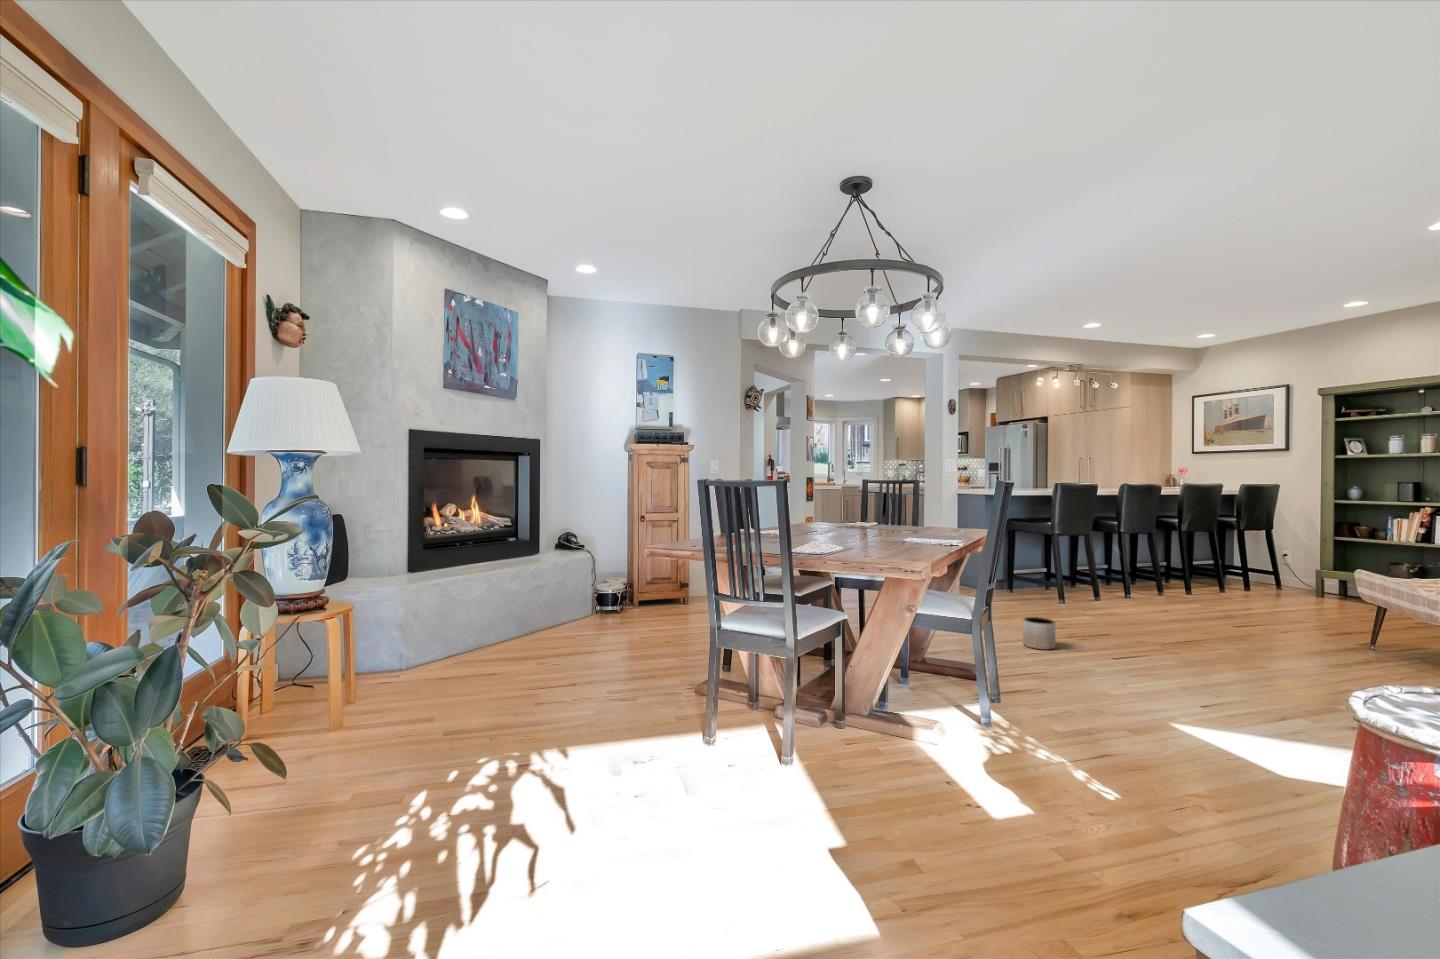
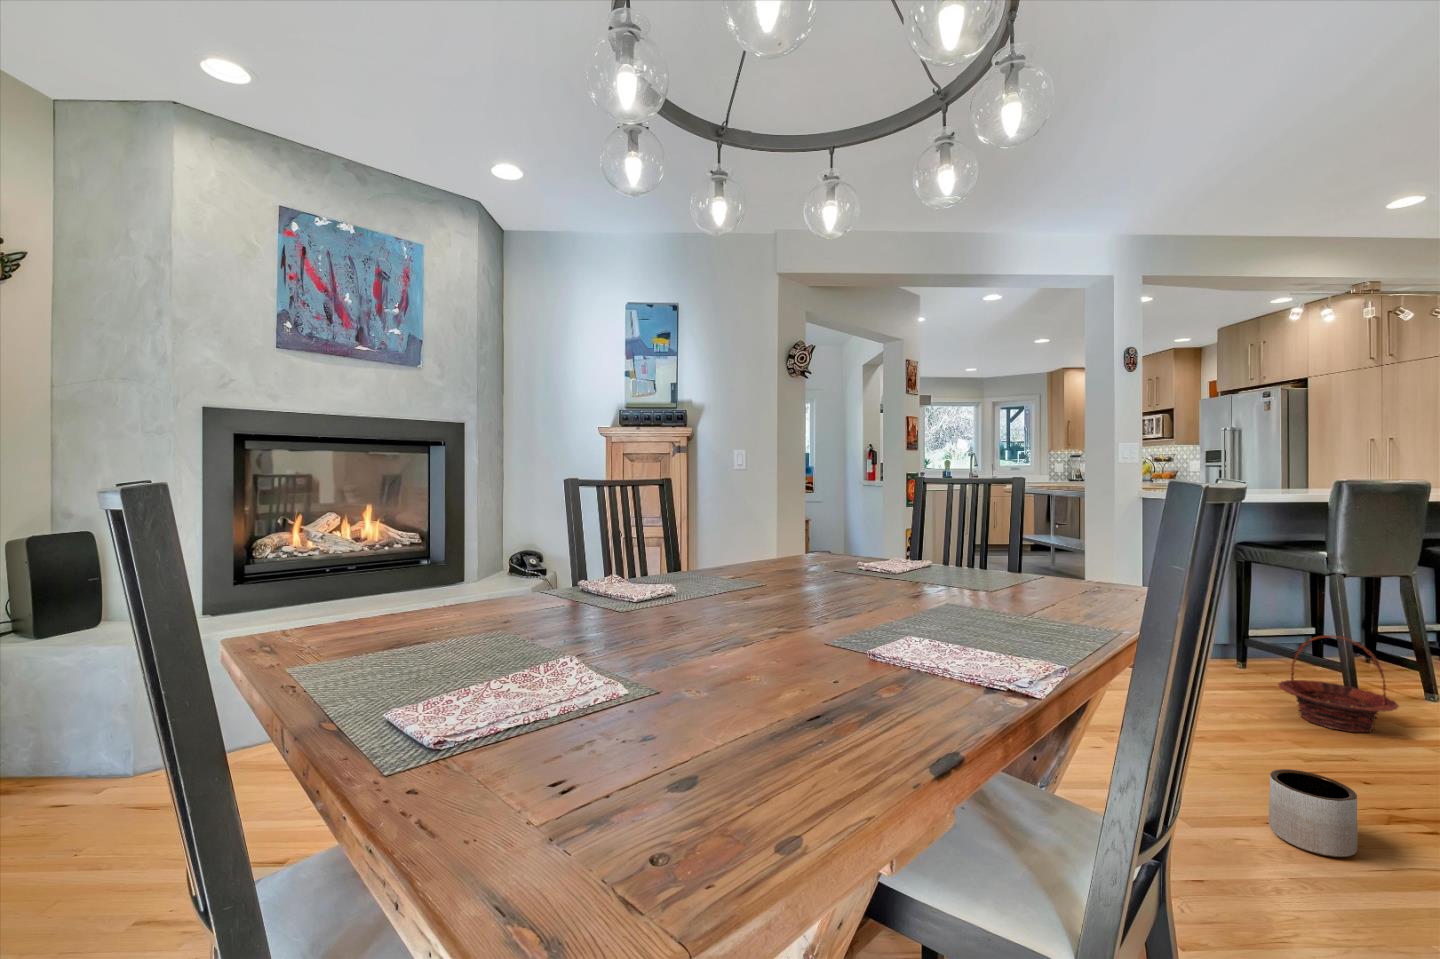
basket: none [1028,564,1080,613] -> present [1278,635,1399,732]

